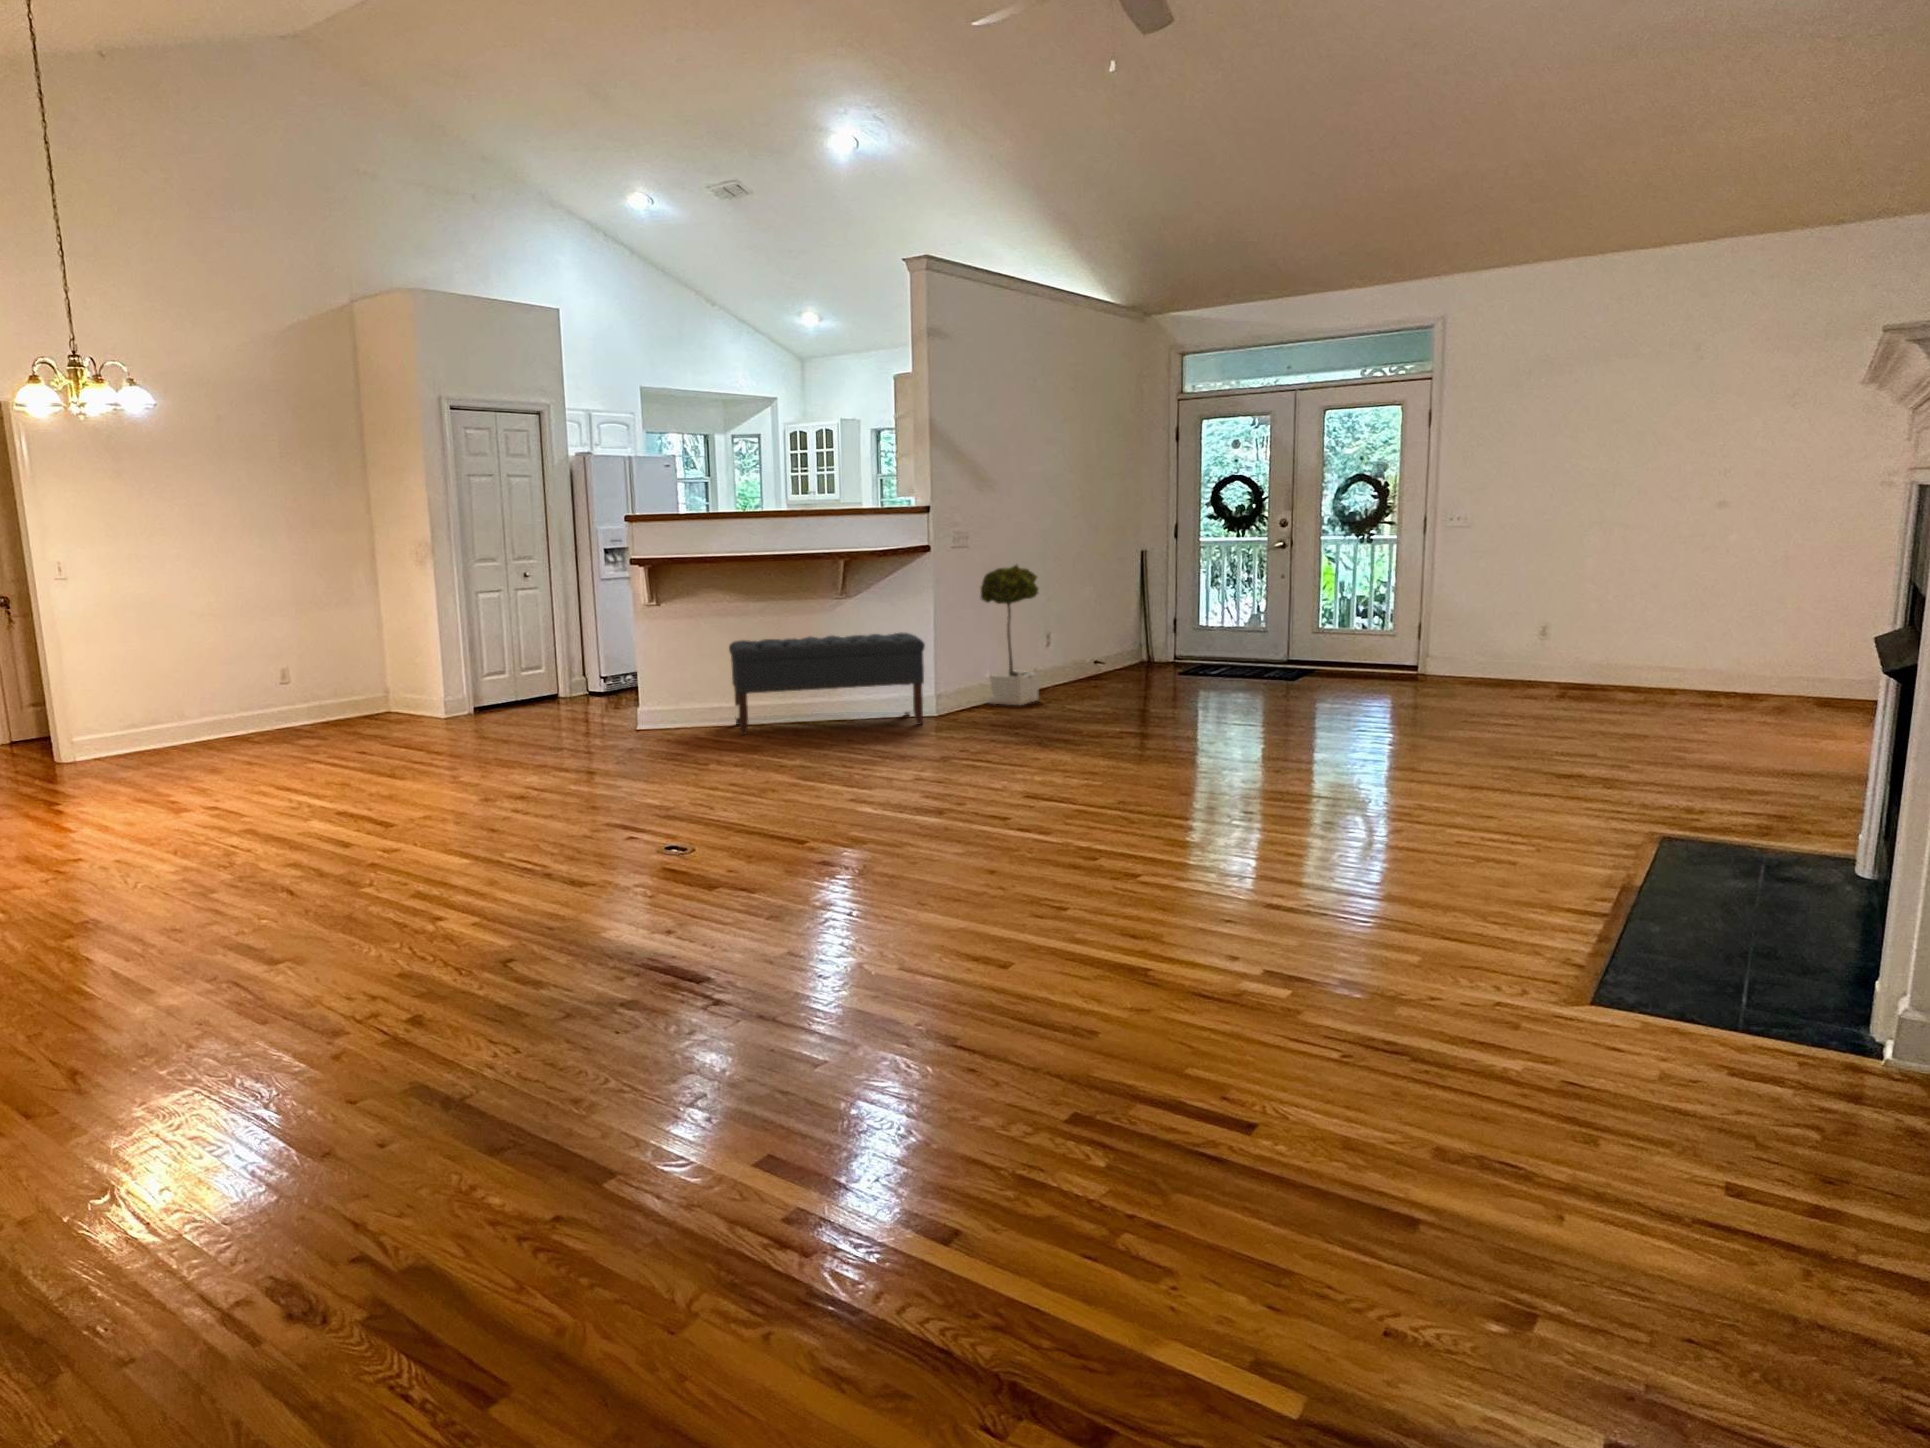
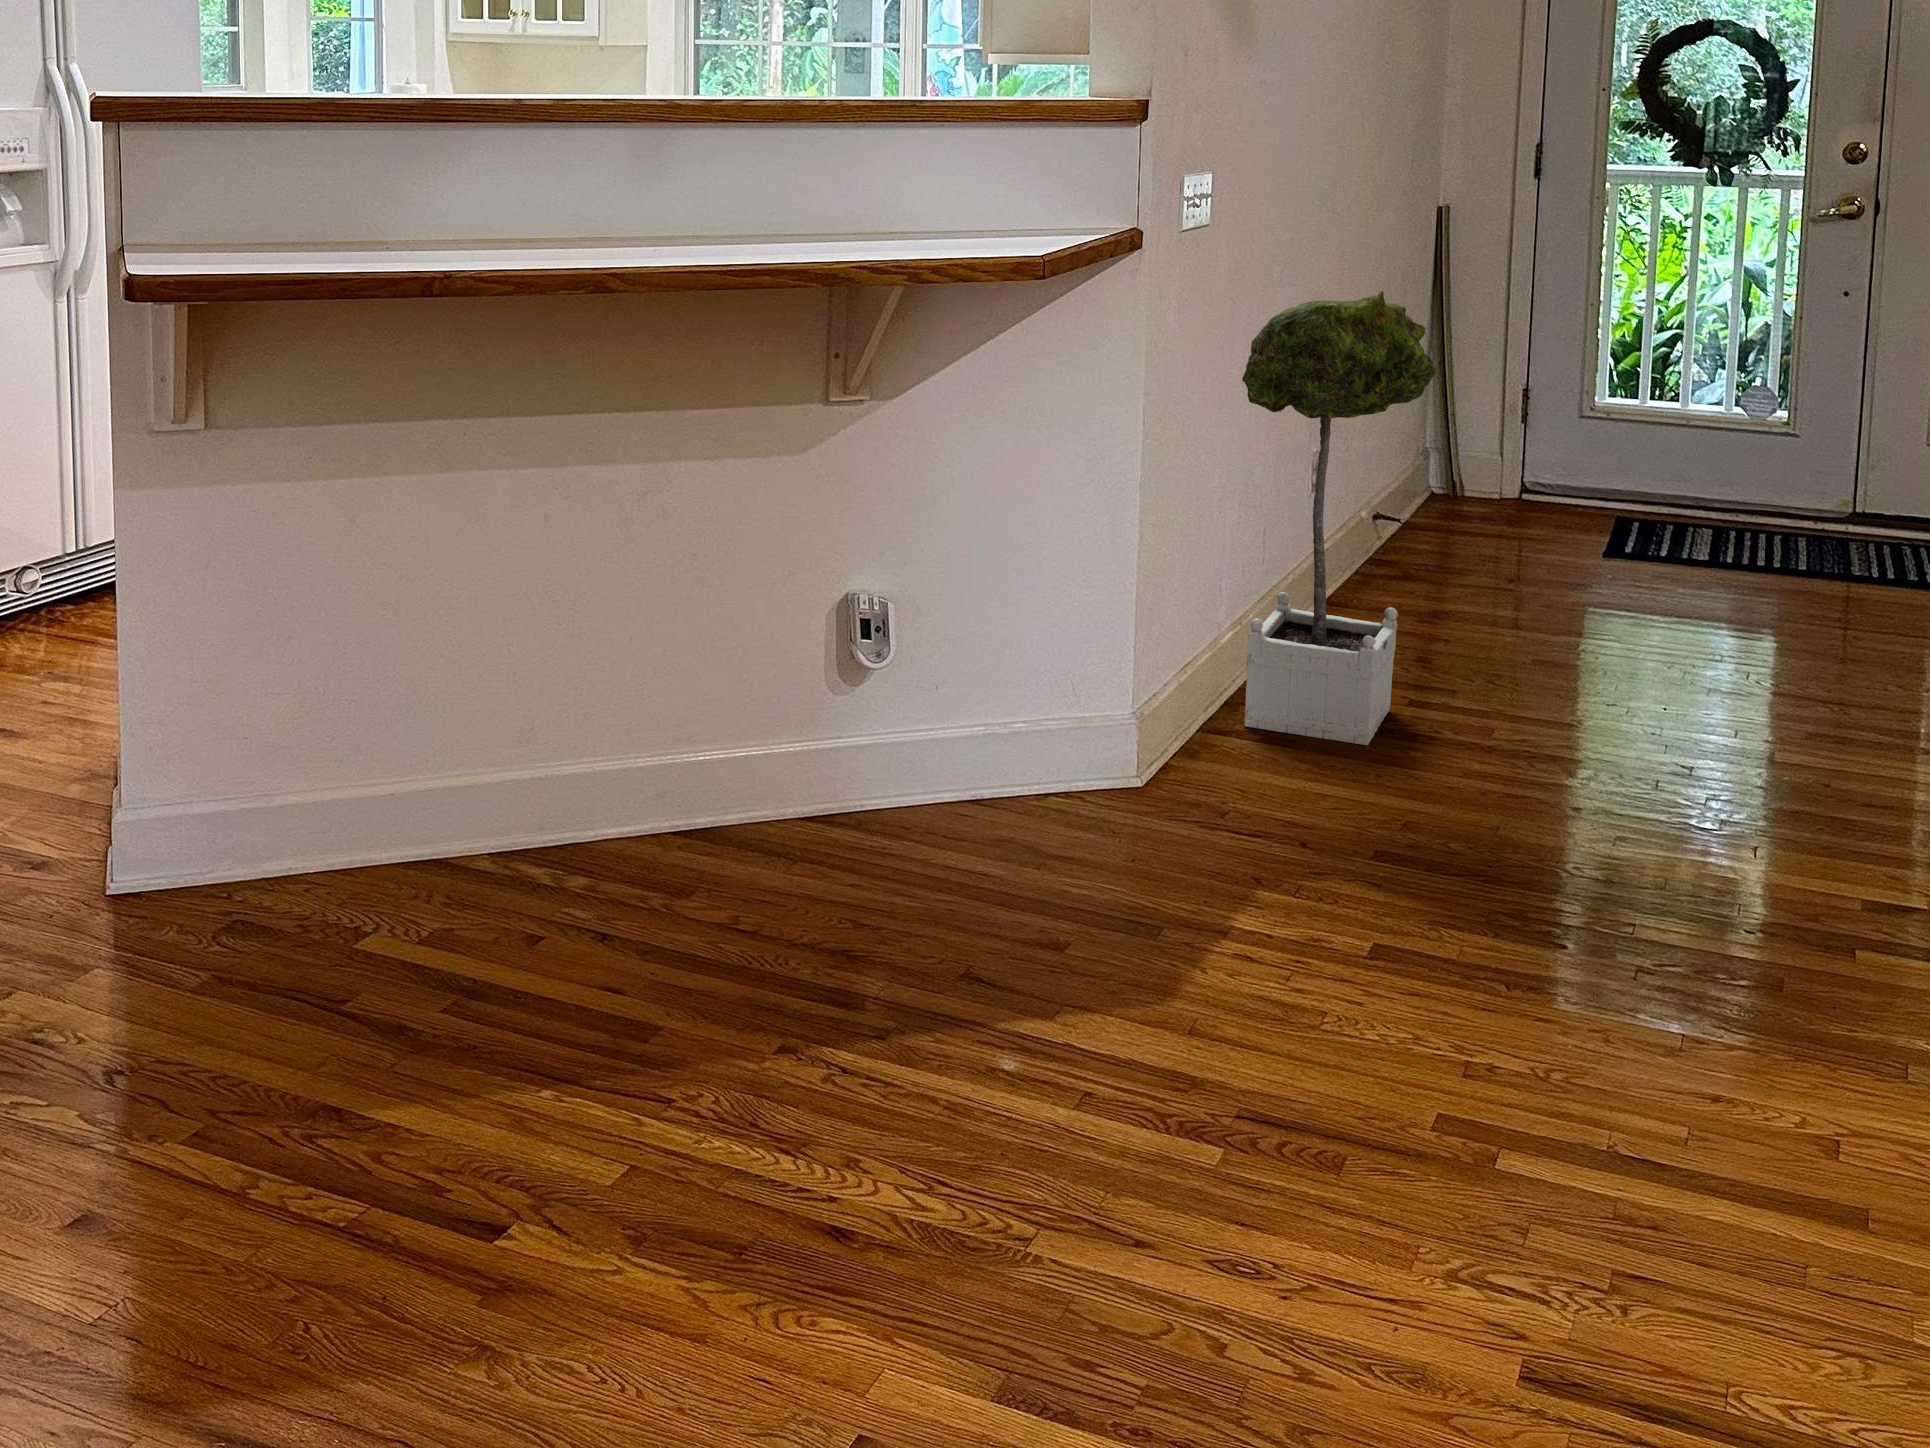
bench: present [729,632,925,735] -> none [441,535,1190,989]

